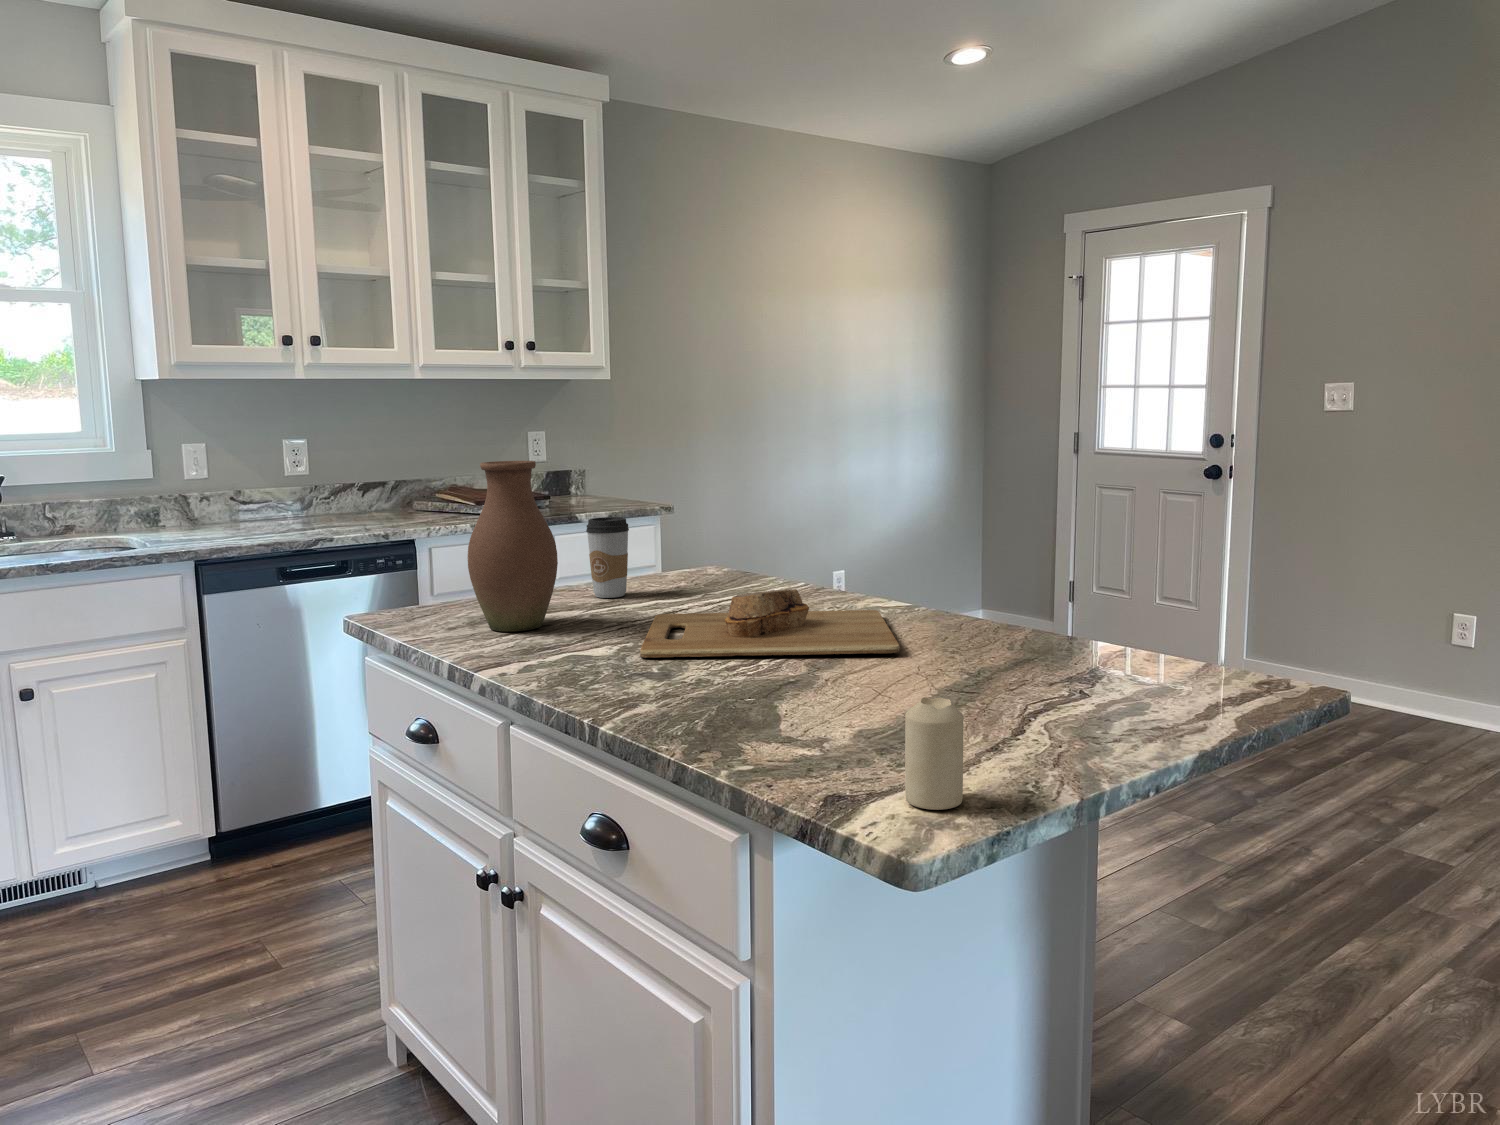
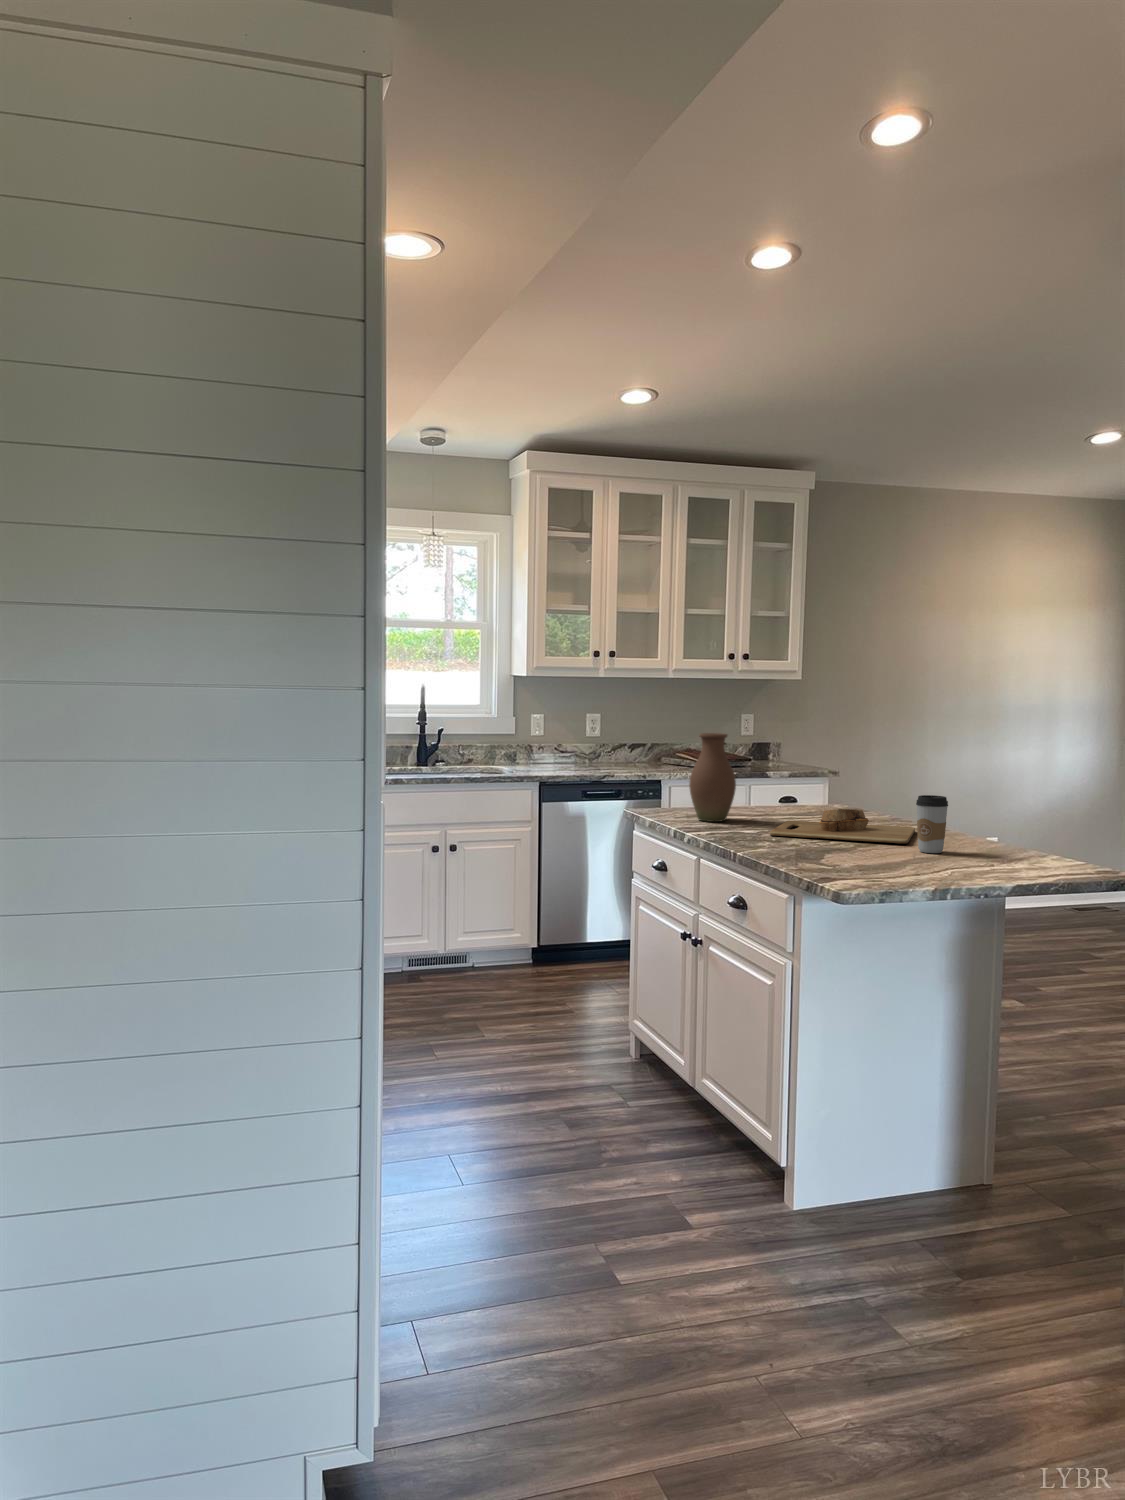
coffee cup: present [586,517,629,598] -> present [916,795,948,853]
candle: present [905,697,964,810] -> none [854,838,879,884]

